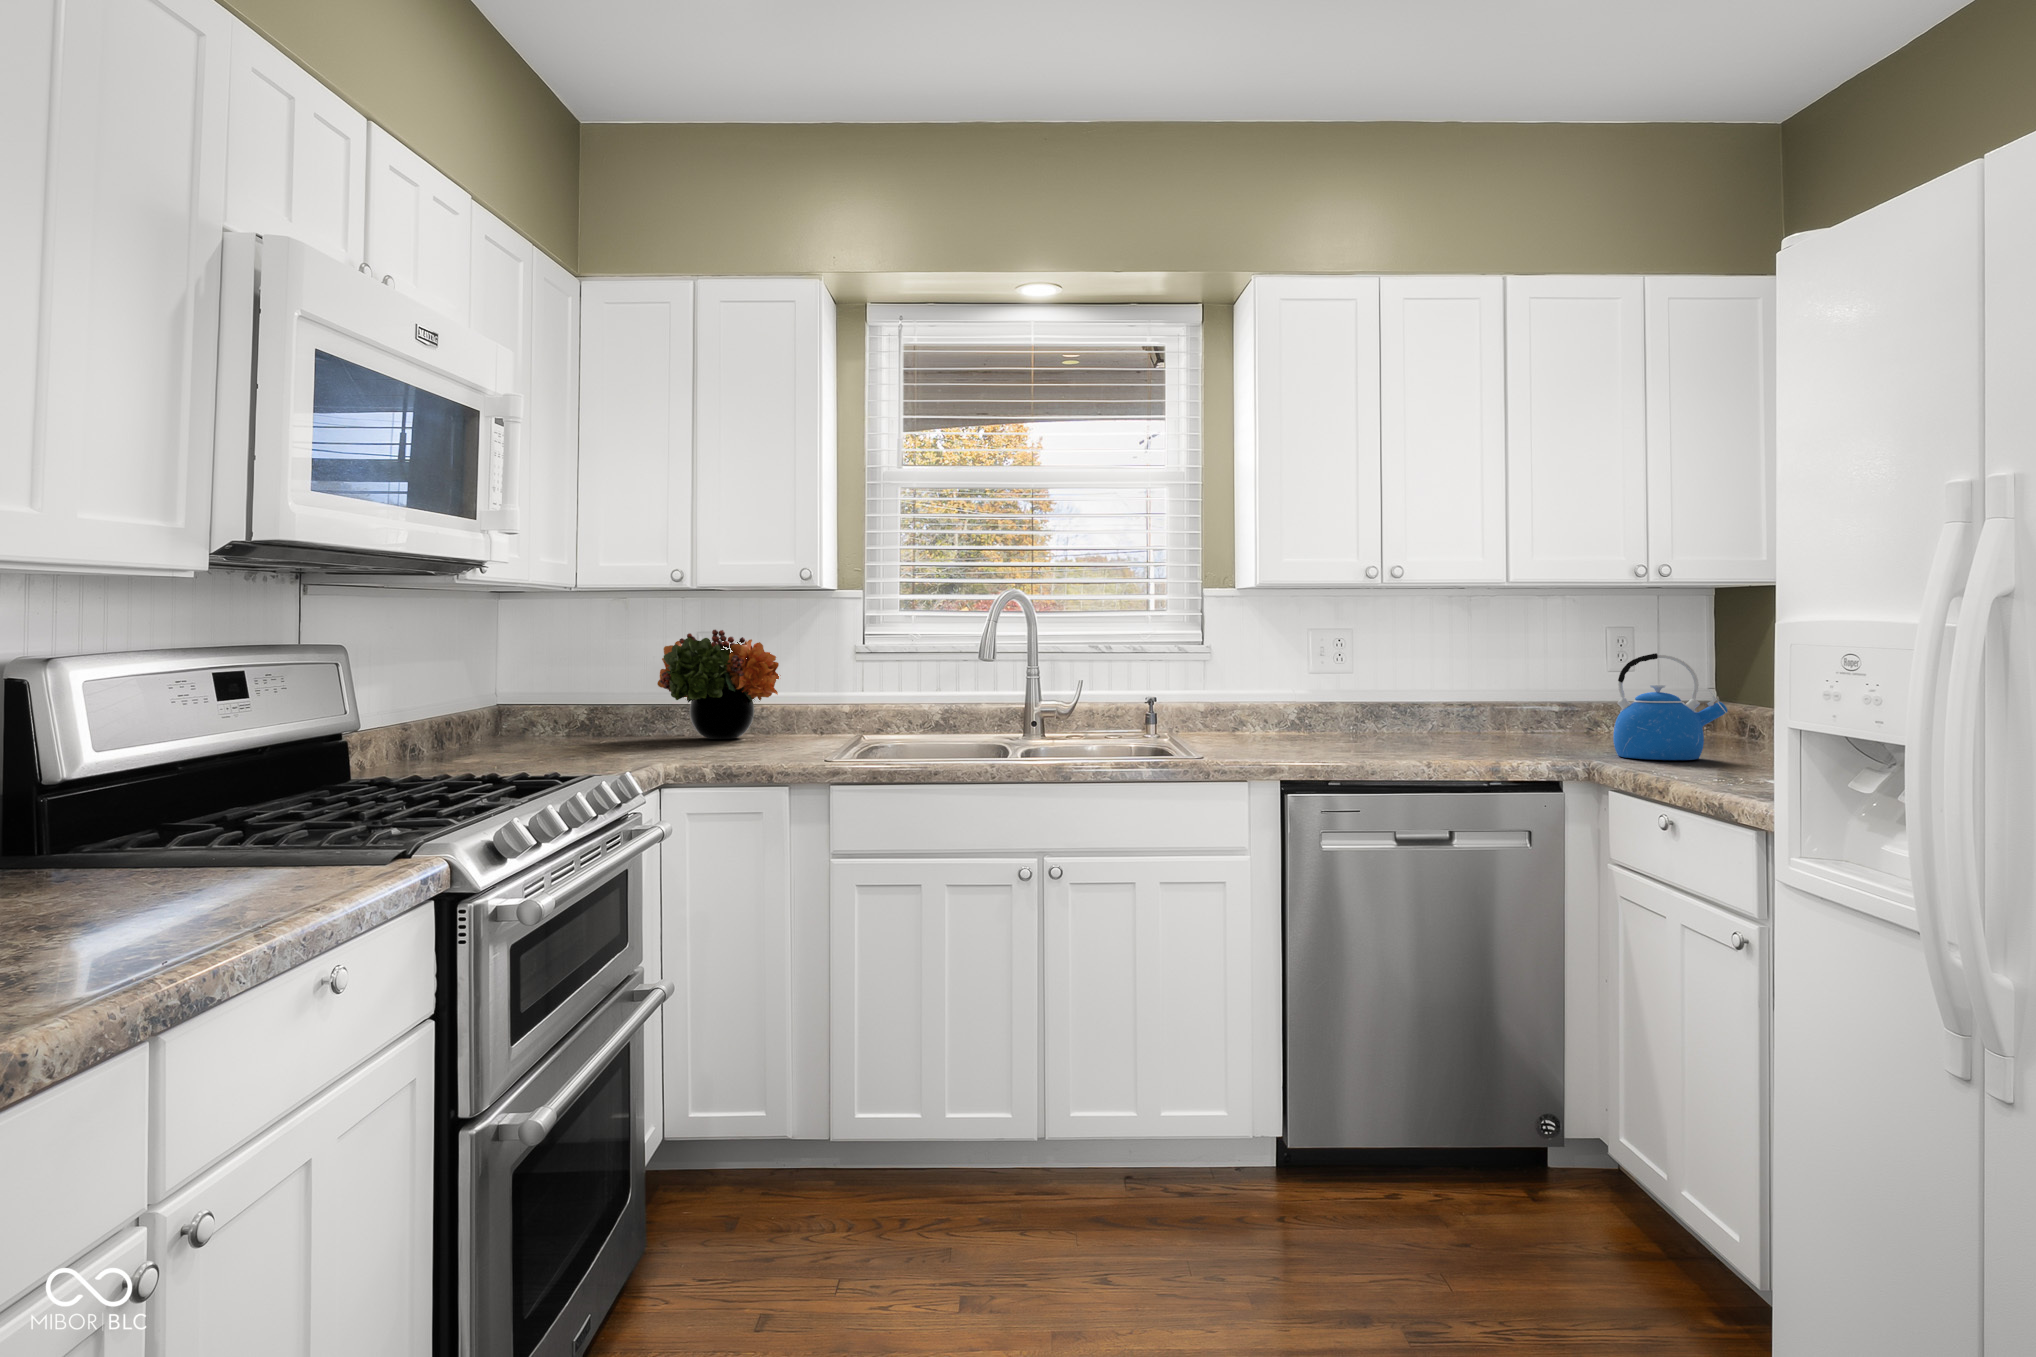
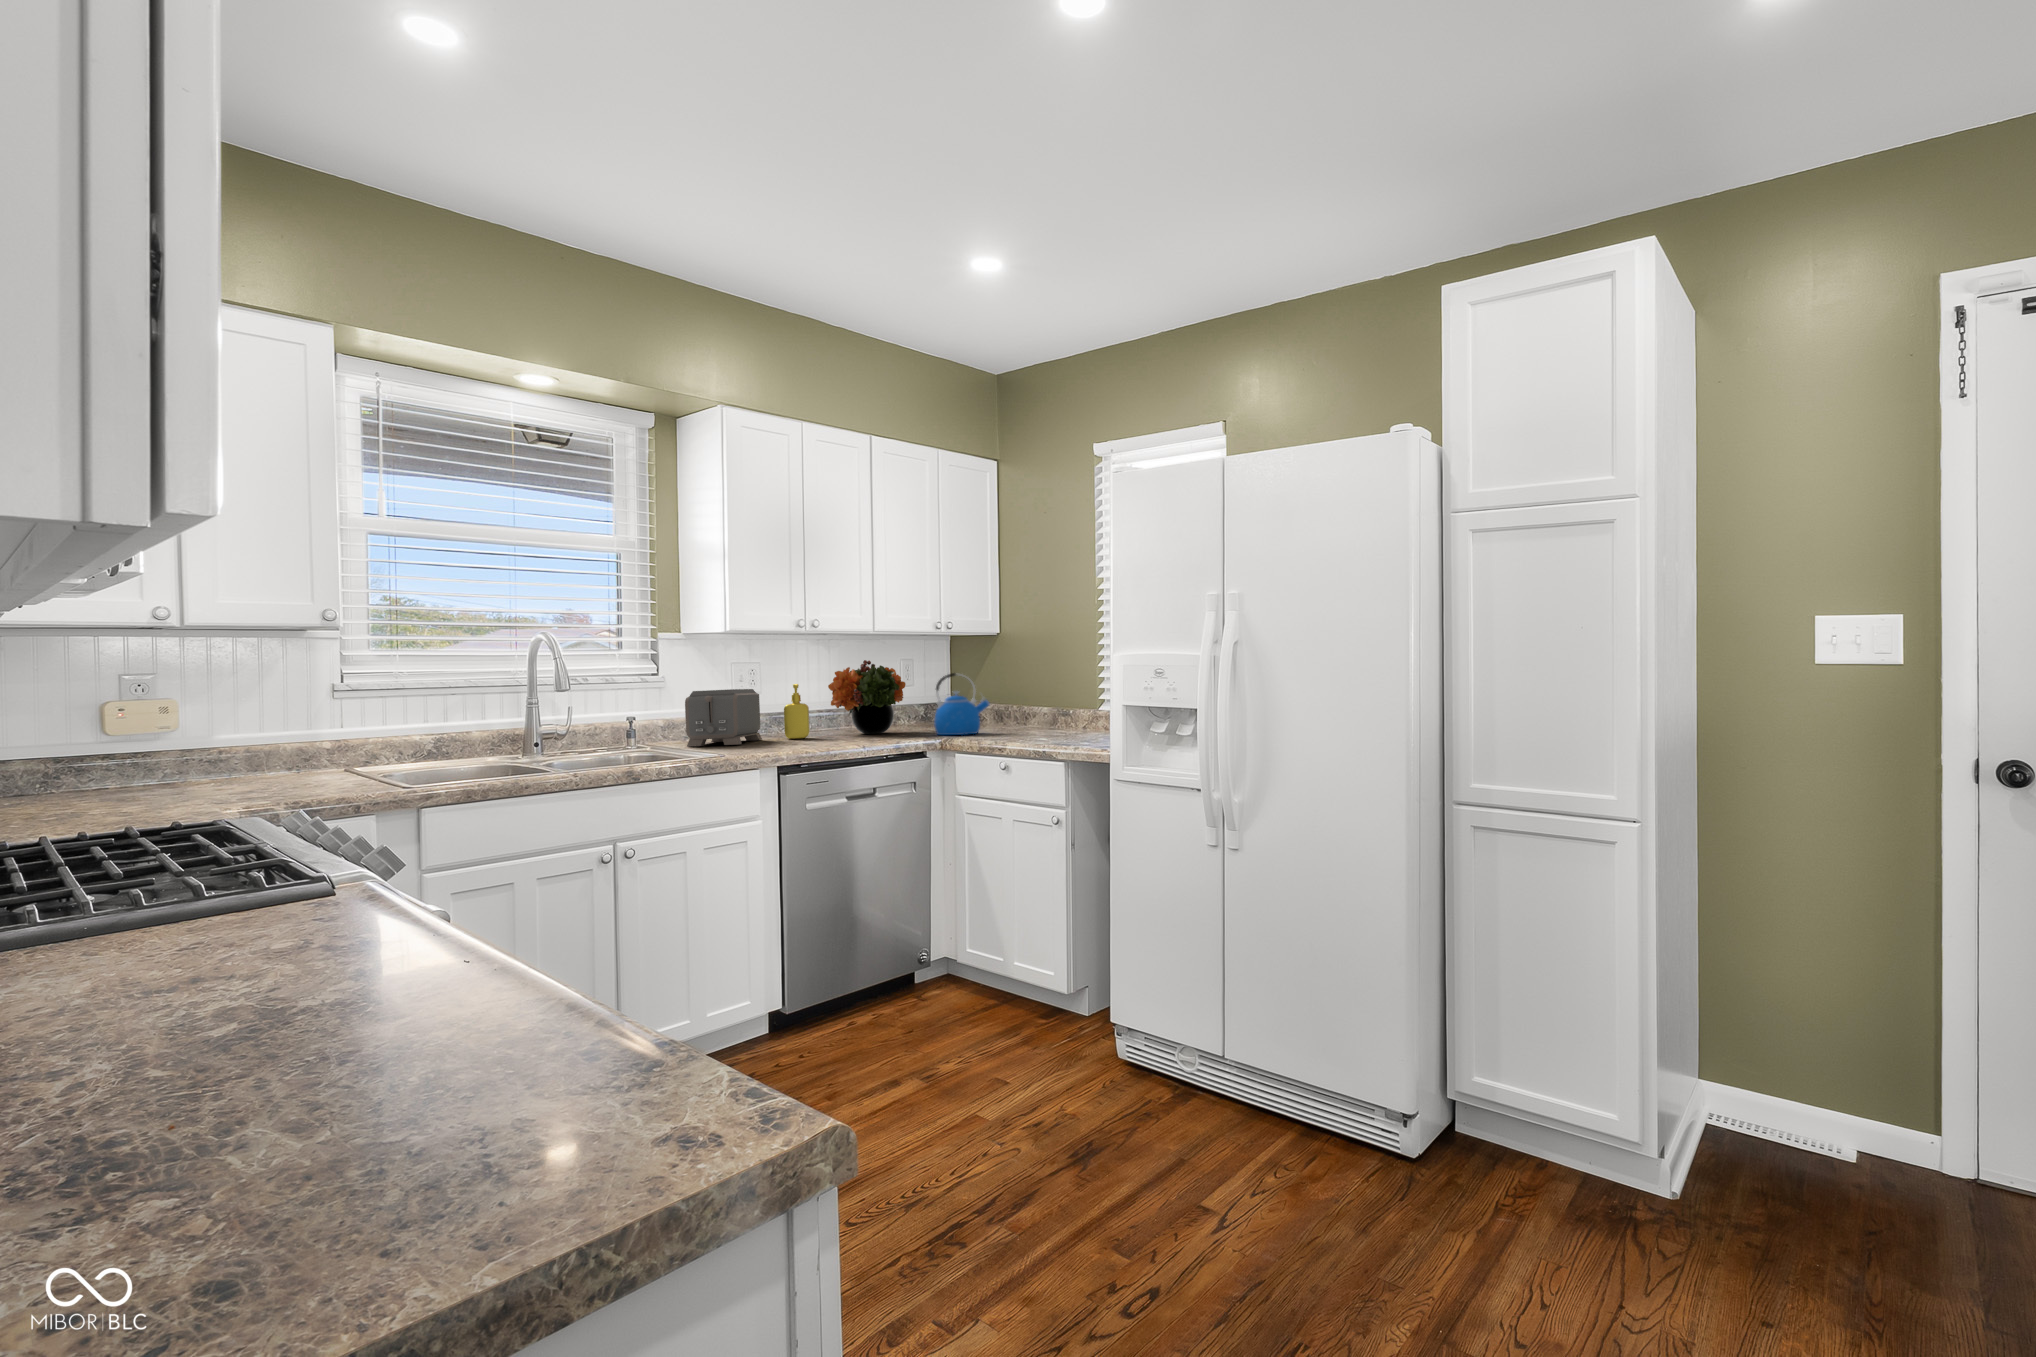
flower arrangement: present [657,630,781,739] -> present [828,660,906,734]
soap dispenser: none [1377,662,1417,741] -> present [784,684,810,739]
toaster: none [1230,667,1350,743] -> present [685,689,762,747]

